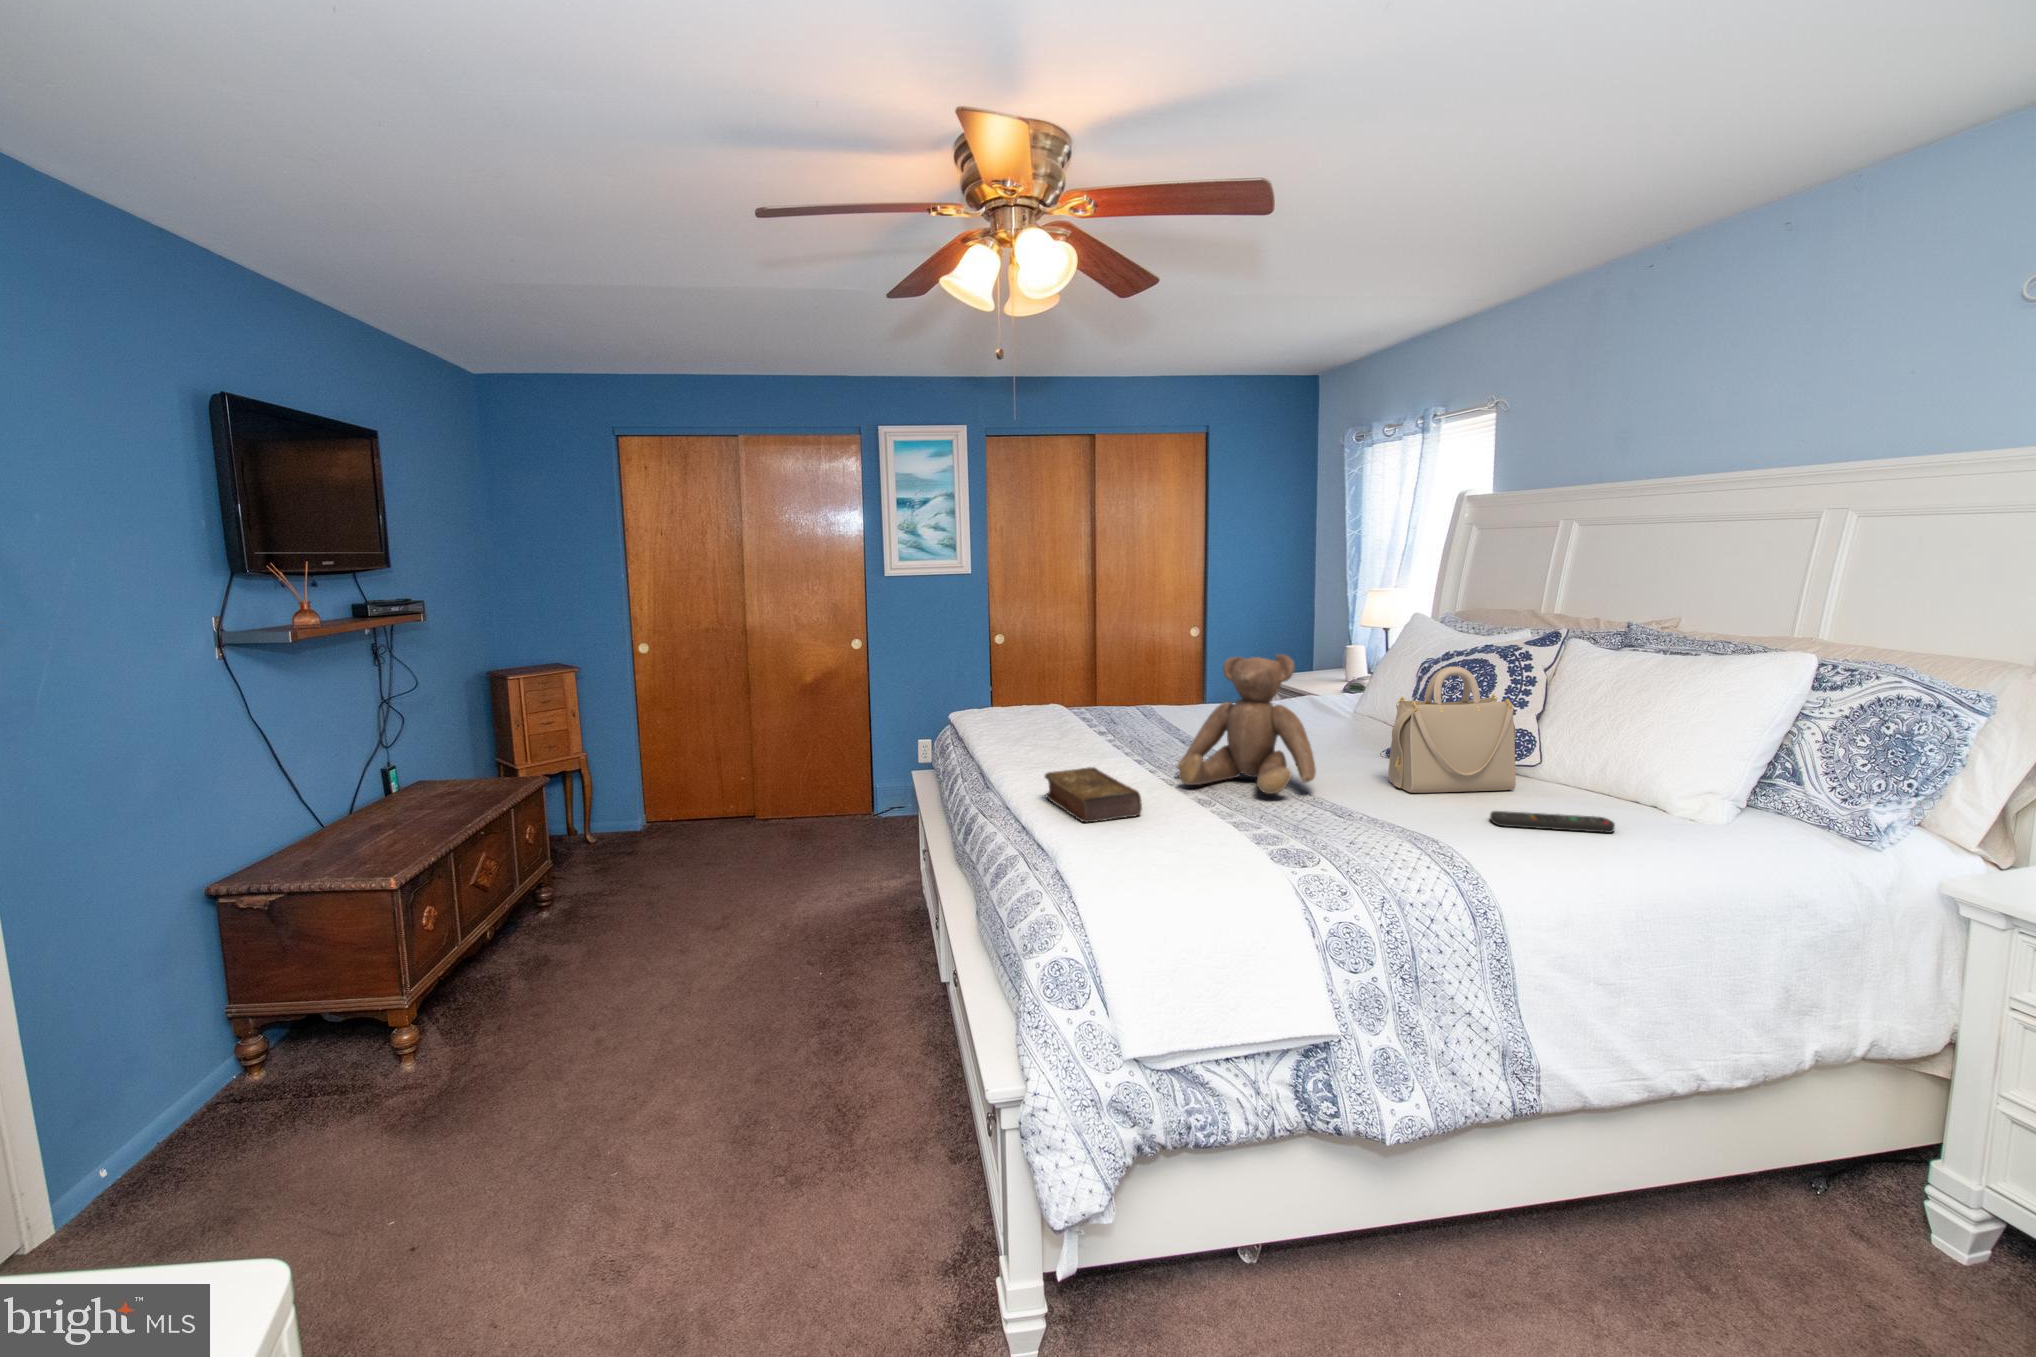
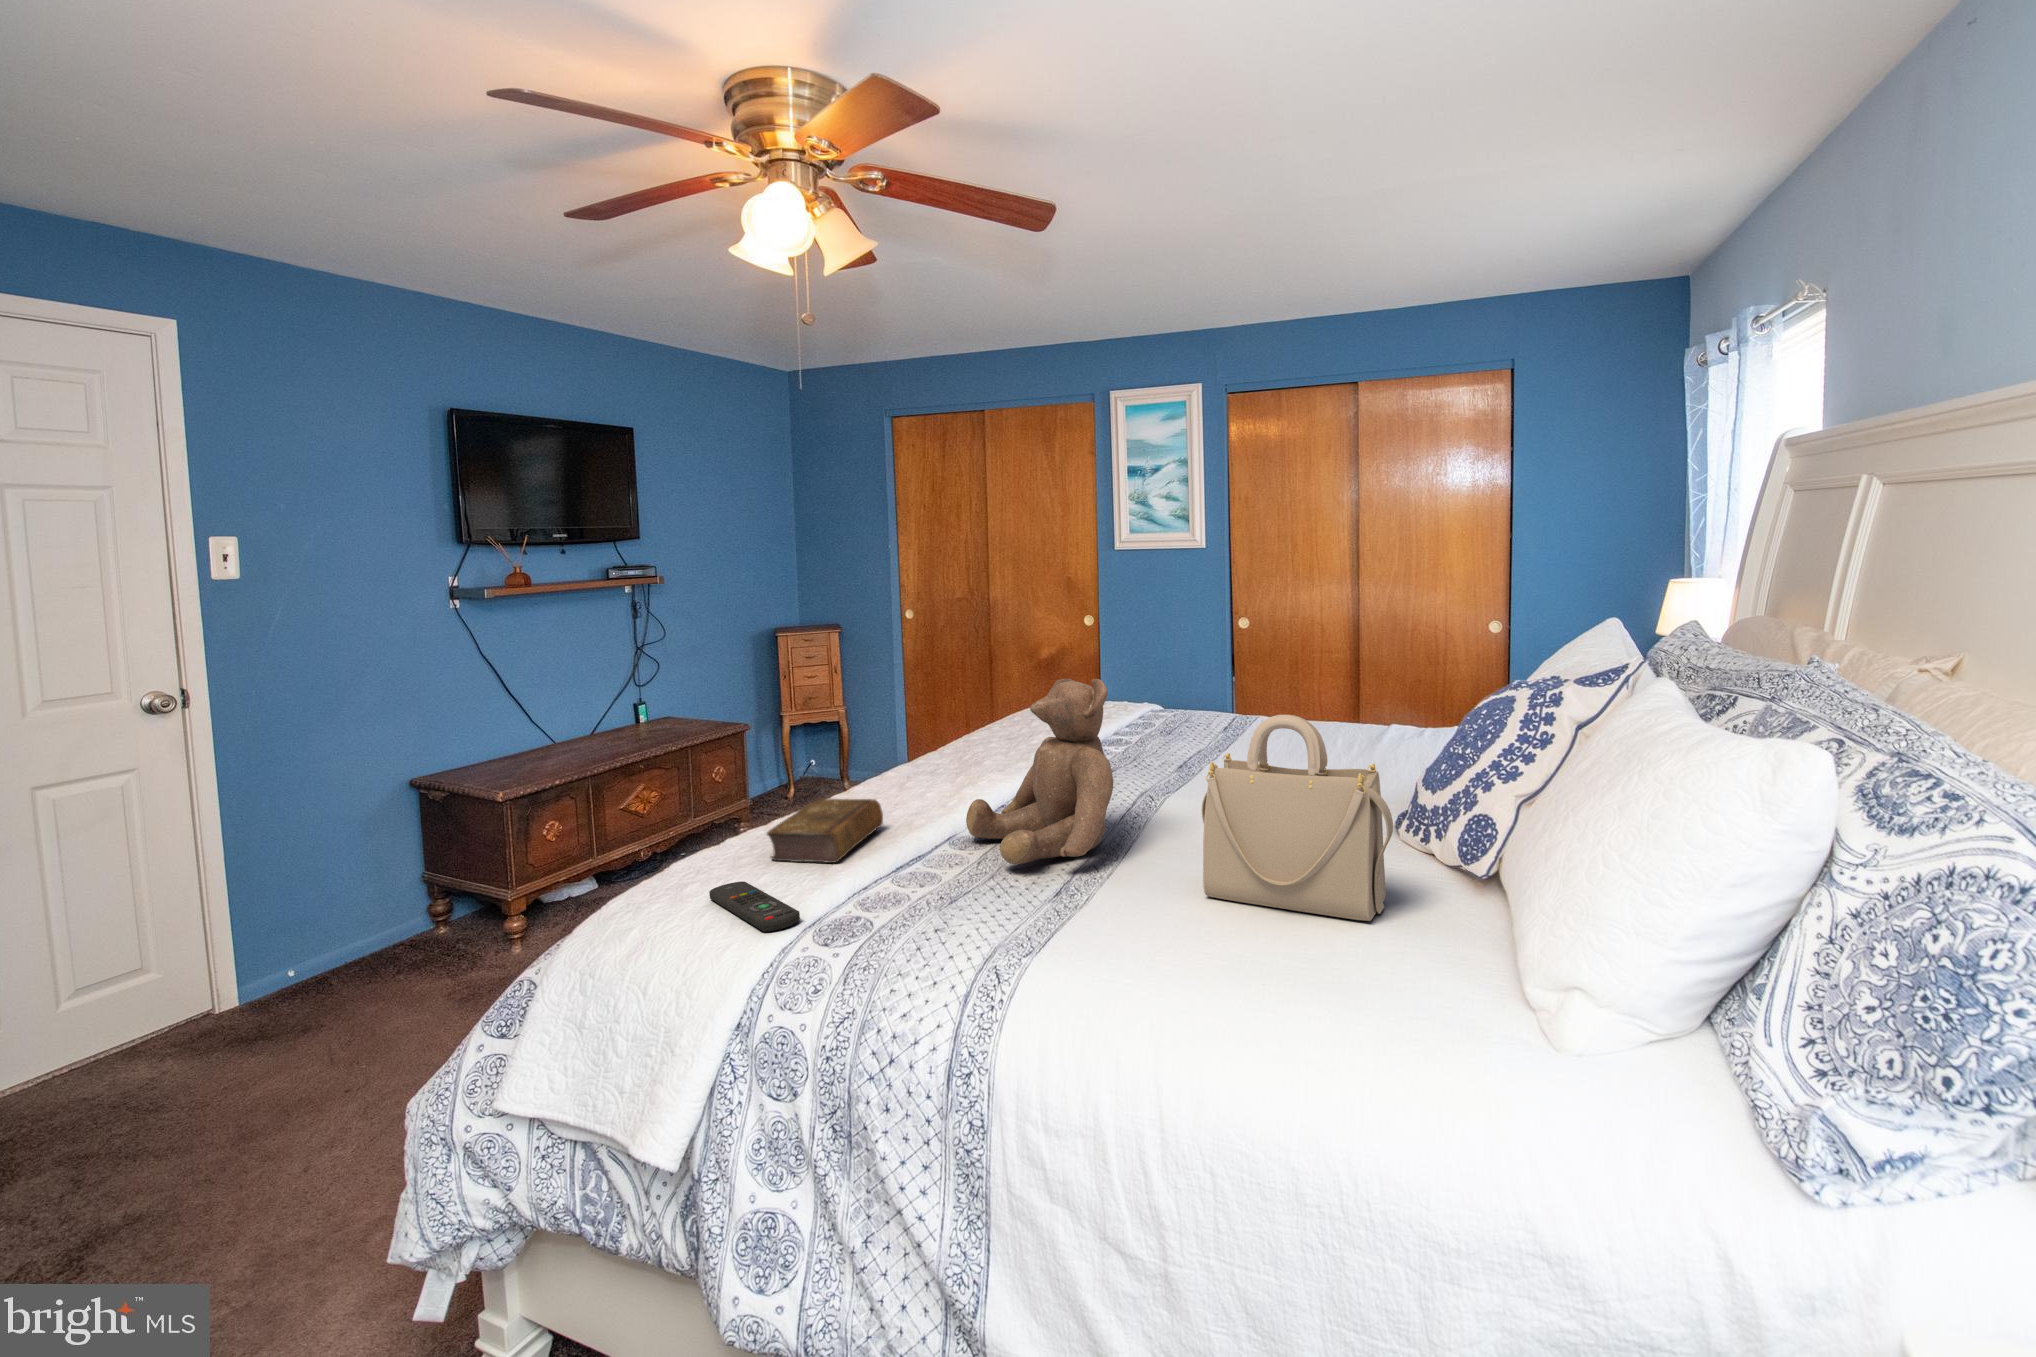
remote control: present [1490,811,1615,833] -> present [709,881,800,932]

